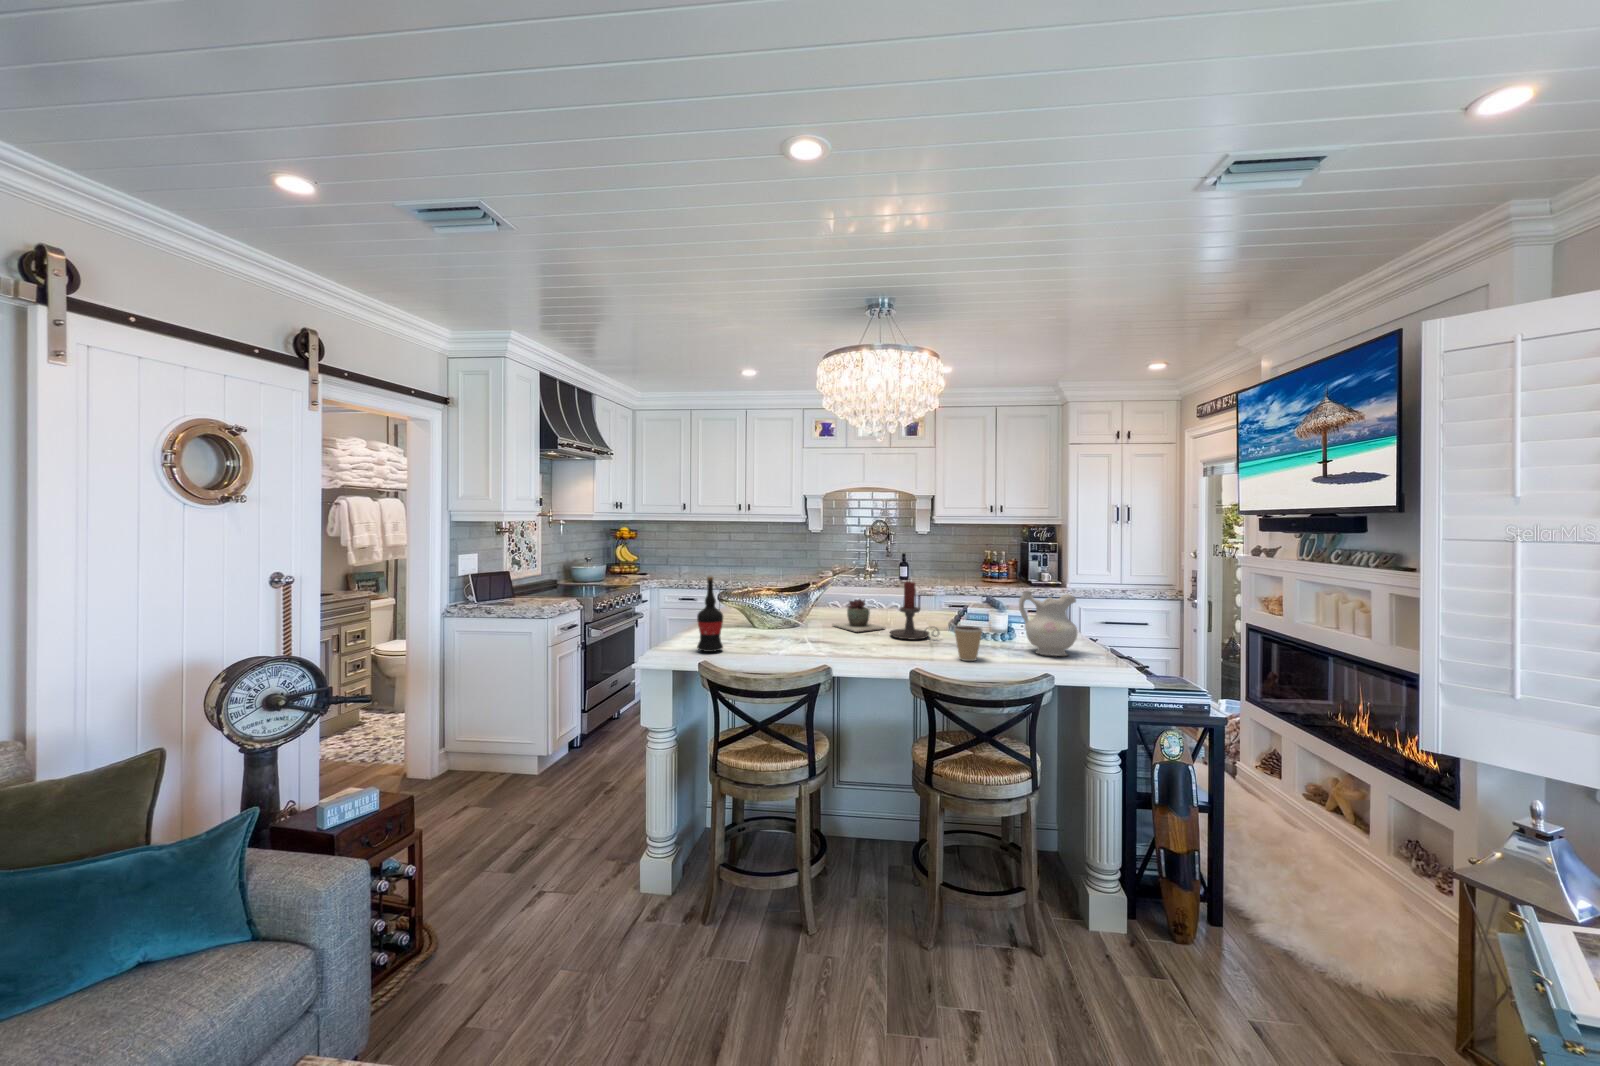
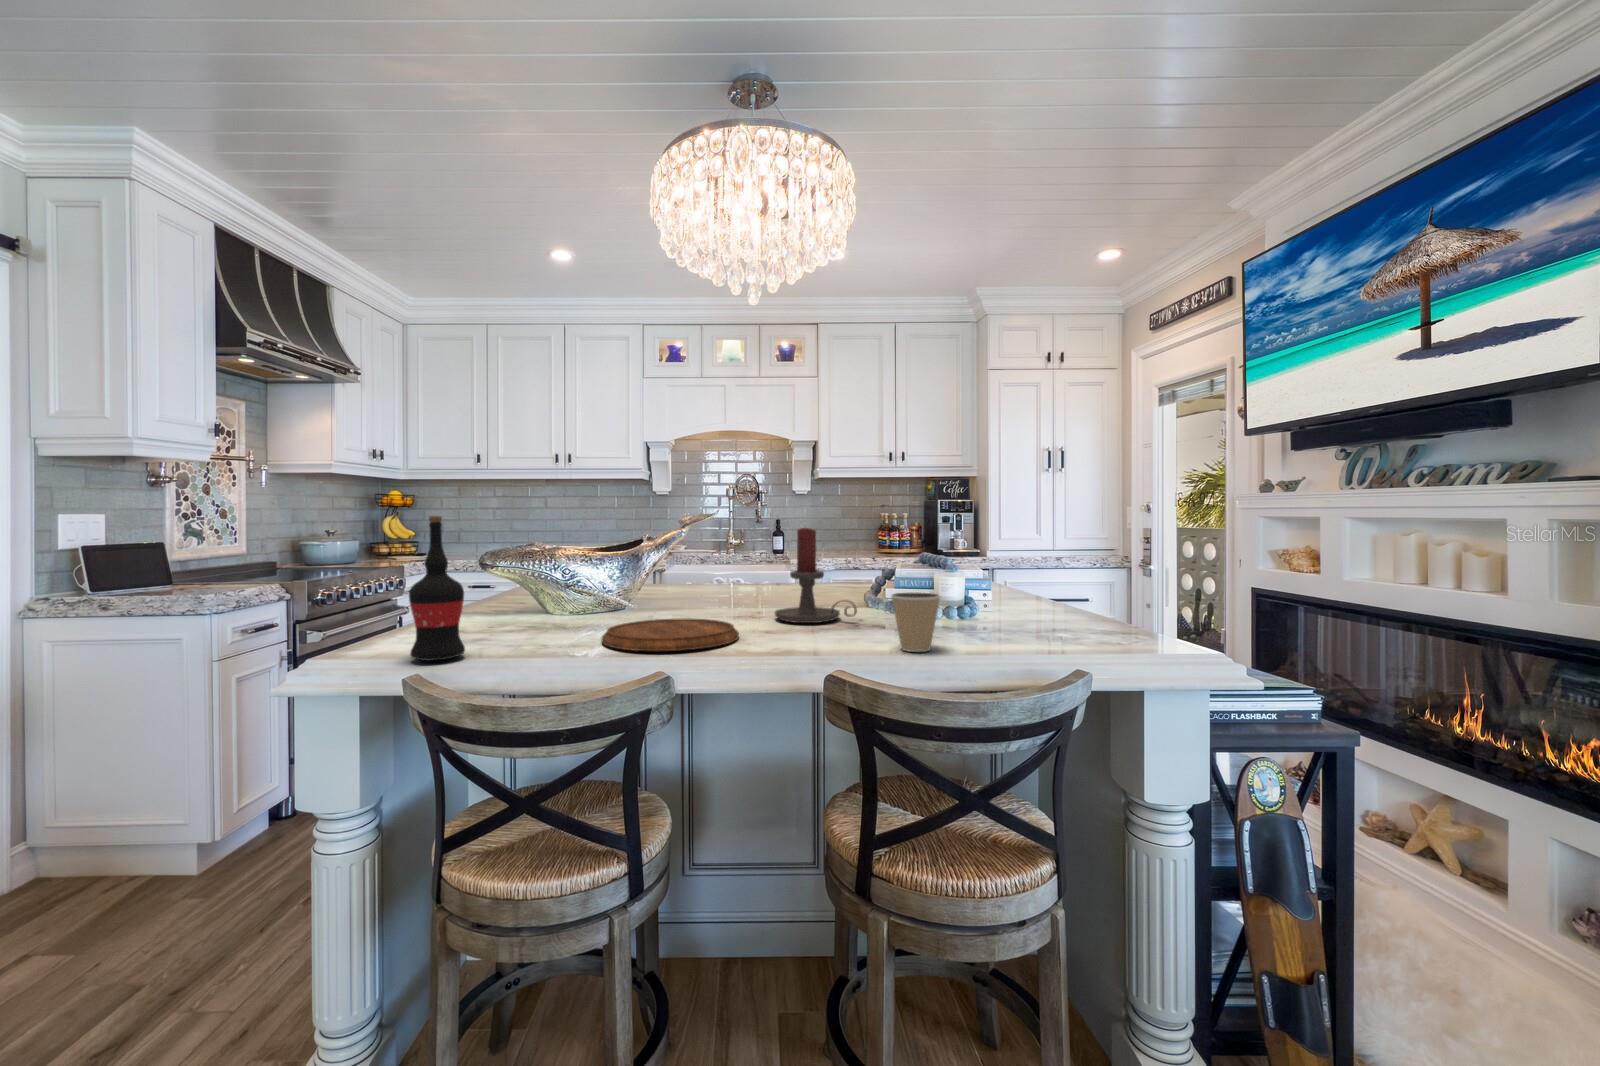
ceramic pitcher: present [1019,591,1077,656] -> none [988,532,1082,637]
succulent plant: present [833,599,885,632] -> none [679,562,767,616]
cutting board: none [791,633,867,653] -> present [602,618,739,651]

